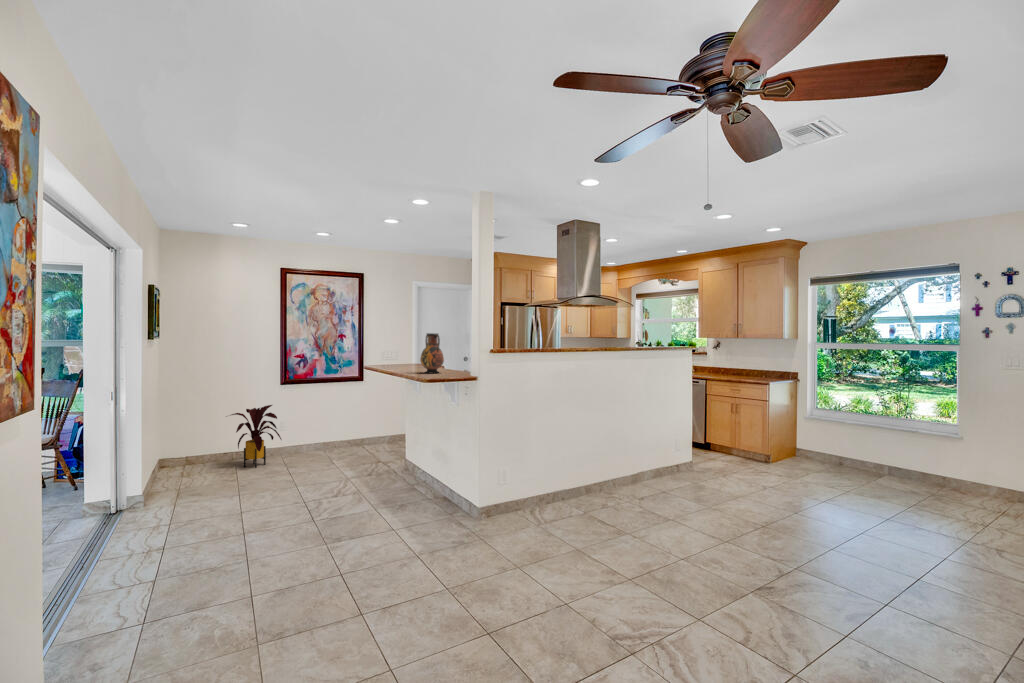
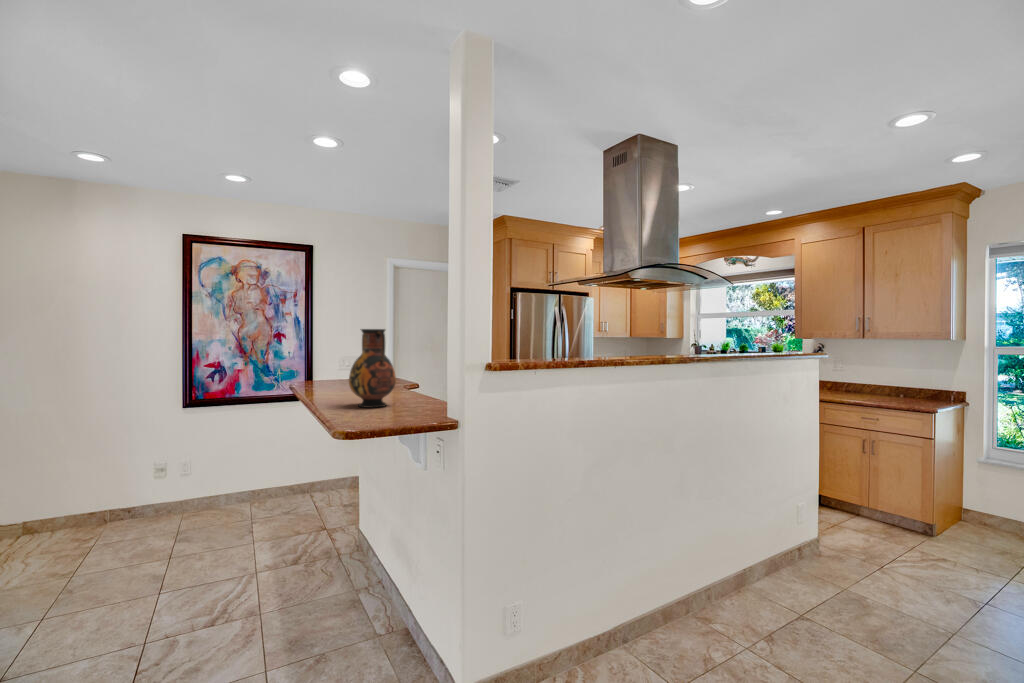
house plant: present [232,405,281,468] -> none [76,439,172,543]

